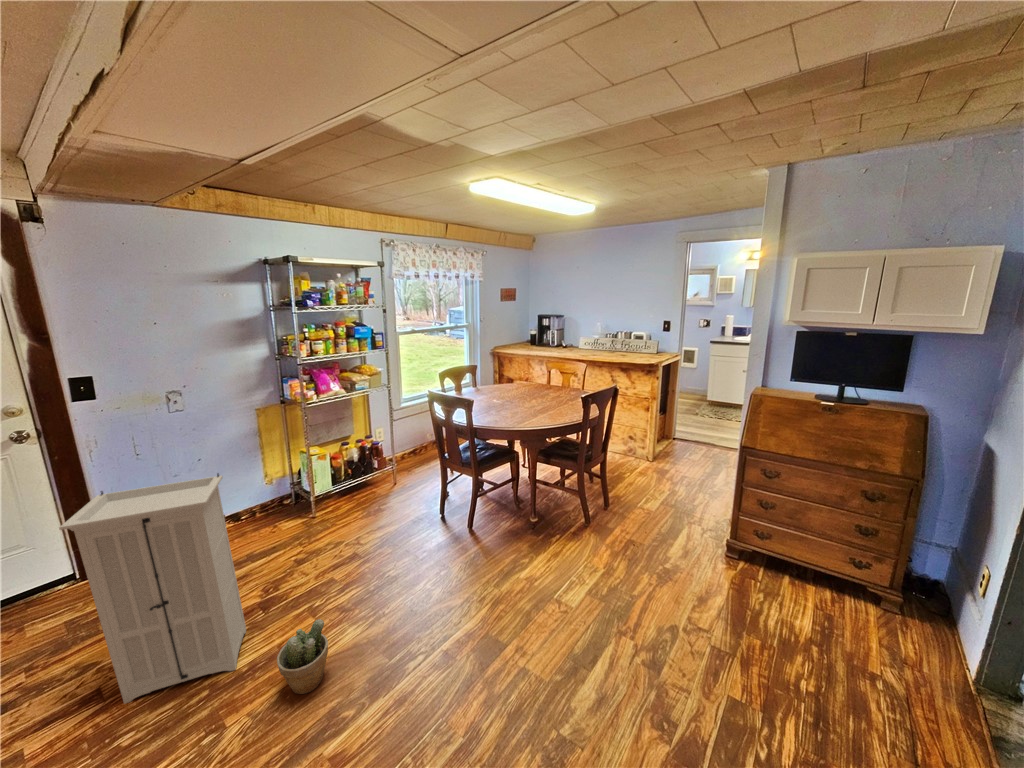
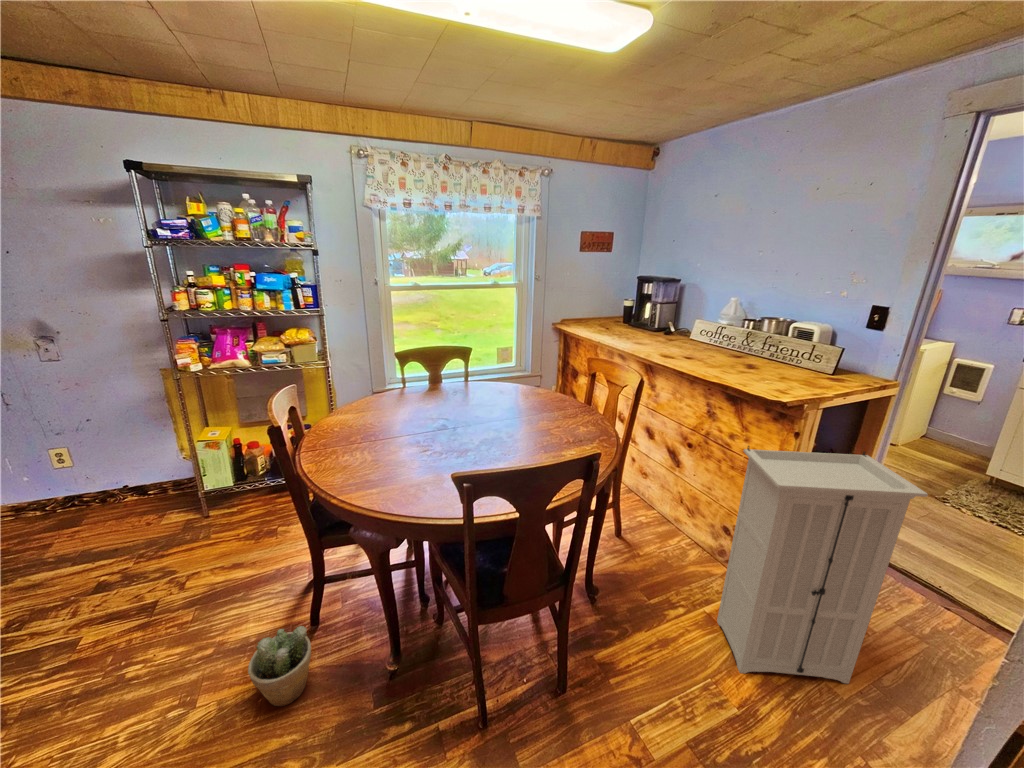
storage cabinet: present [59,473,246,703] -> present [717,446,928,684]

